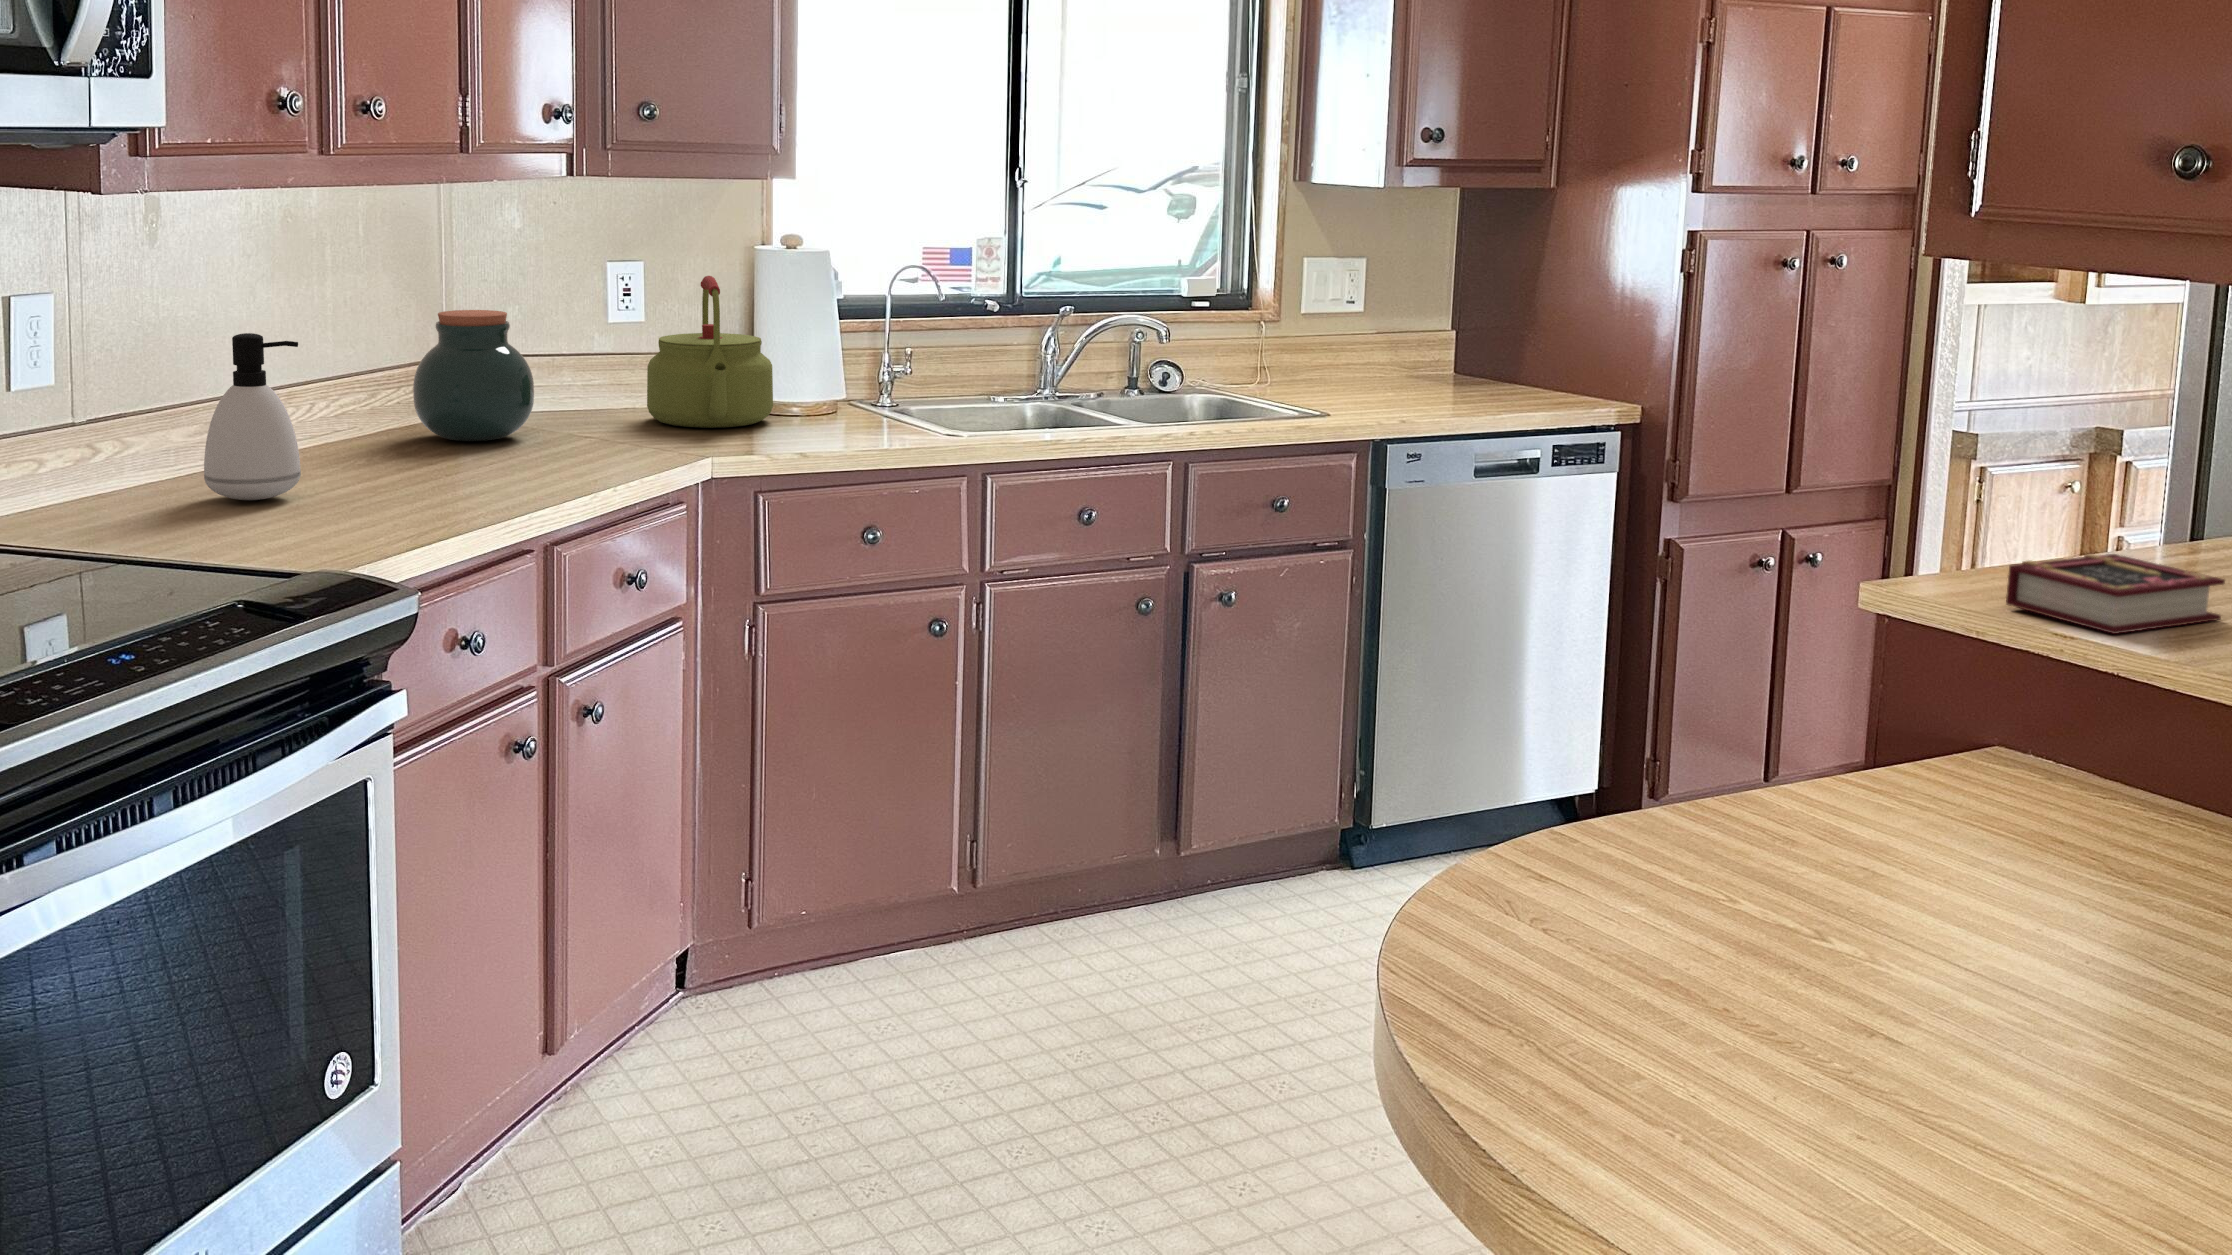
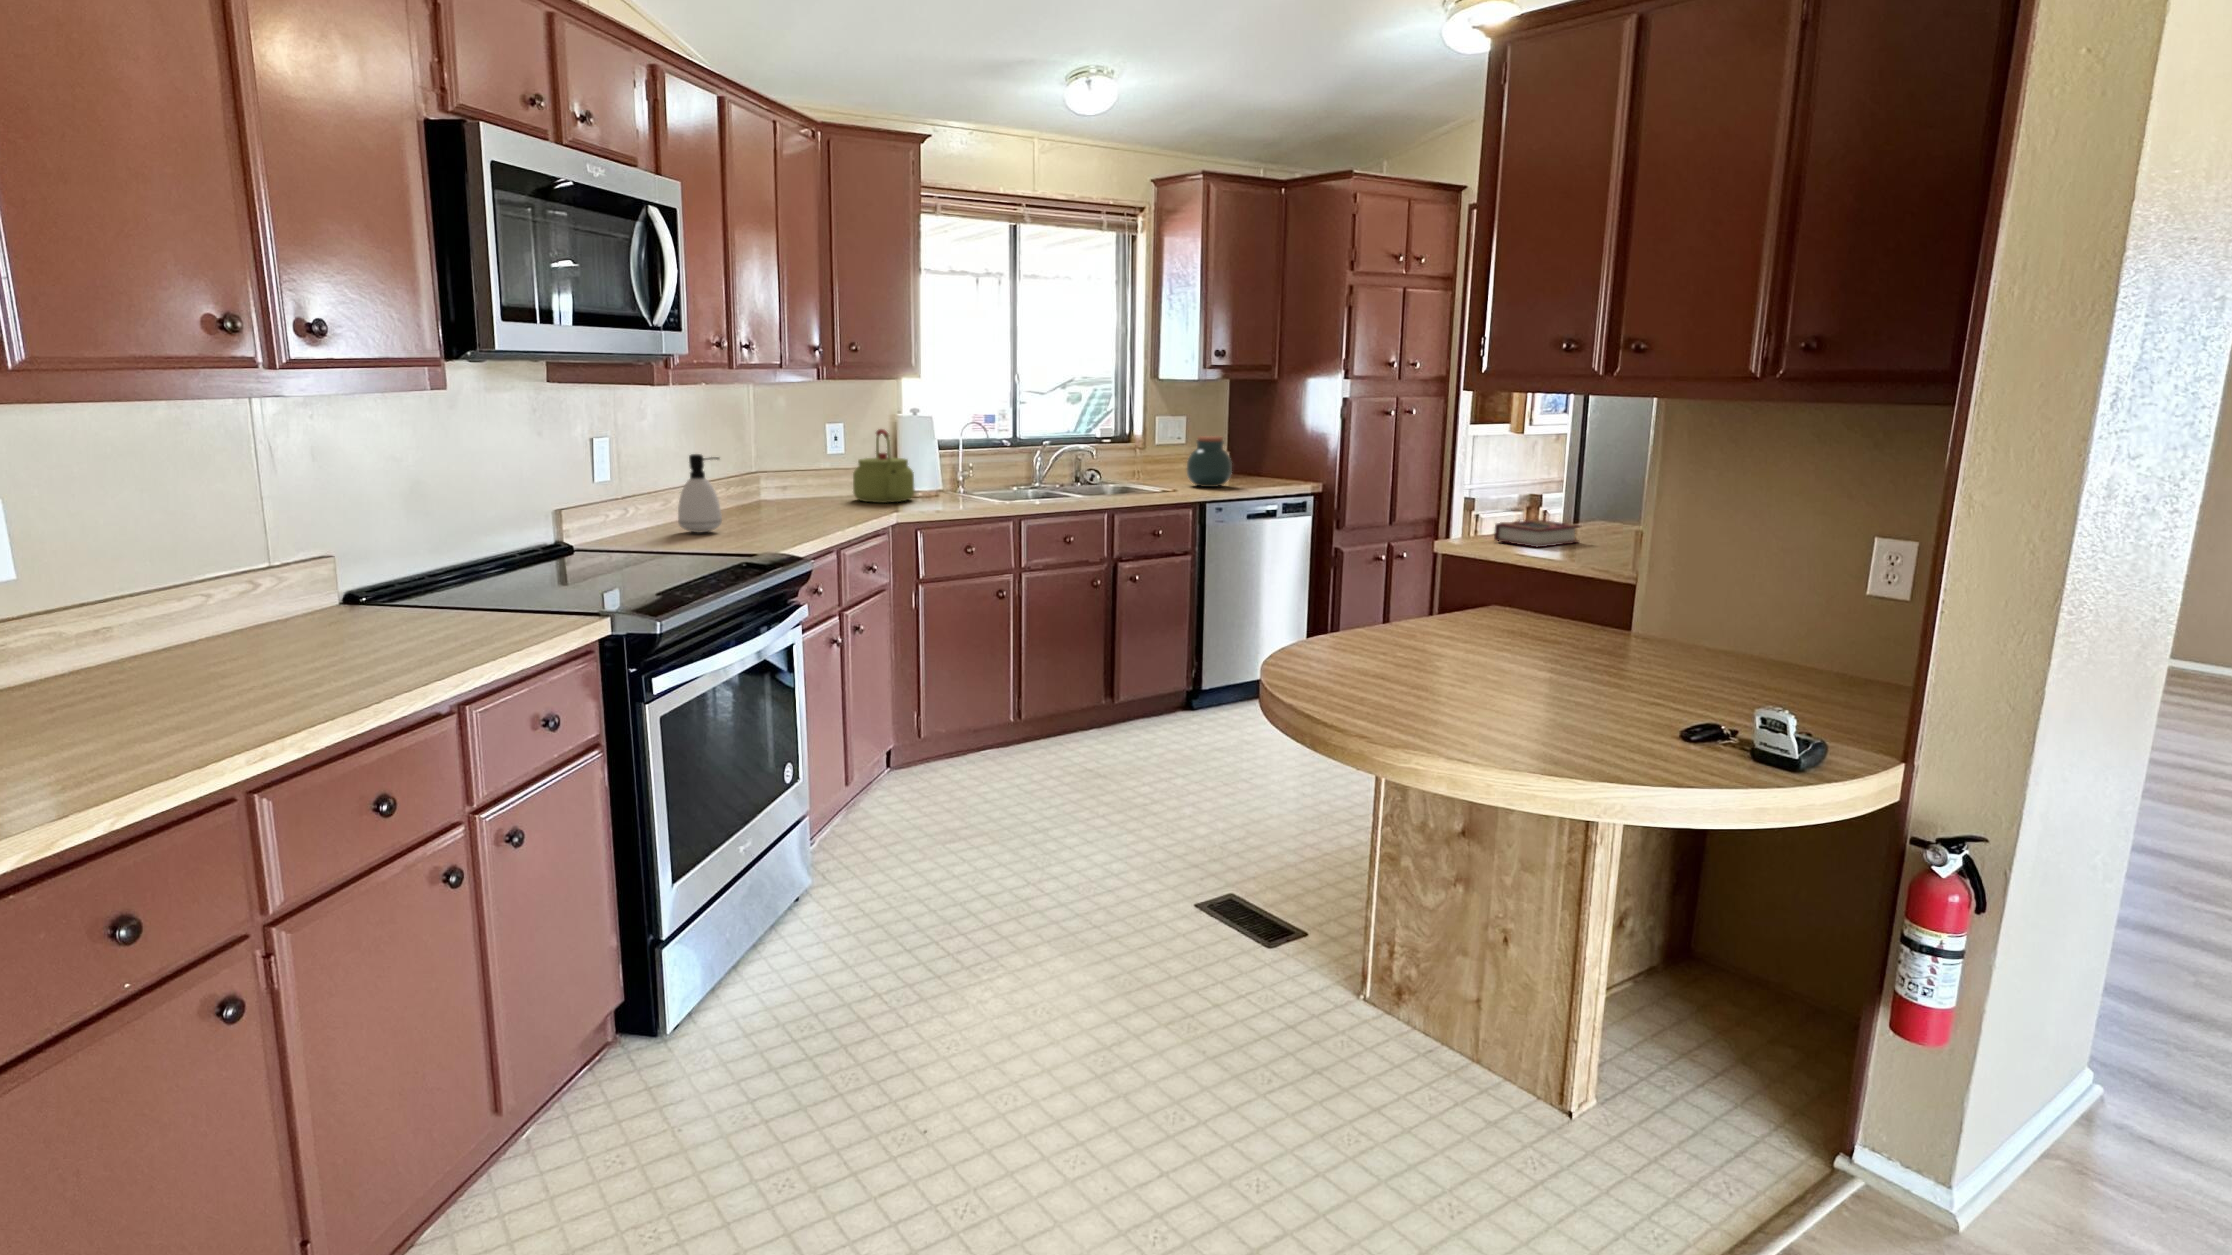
jar: present [413,310,534,441] -> present [1187,436,1232,487]

